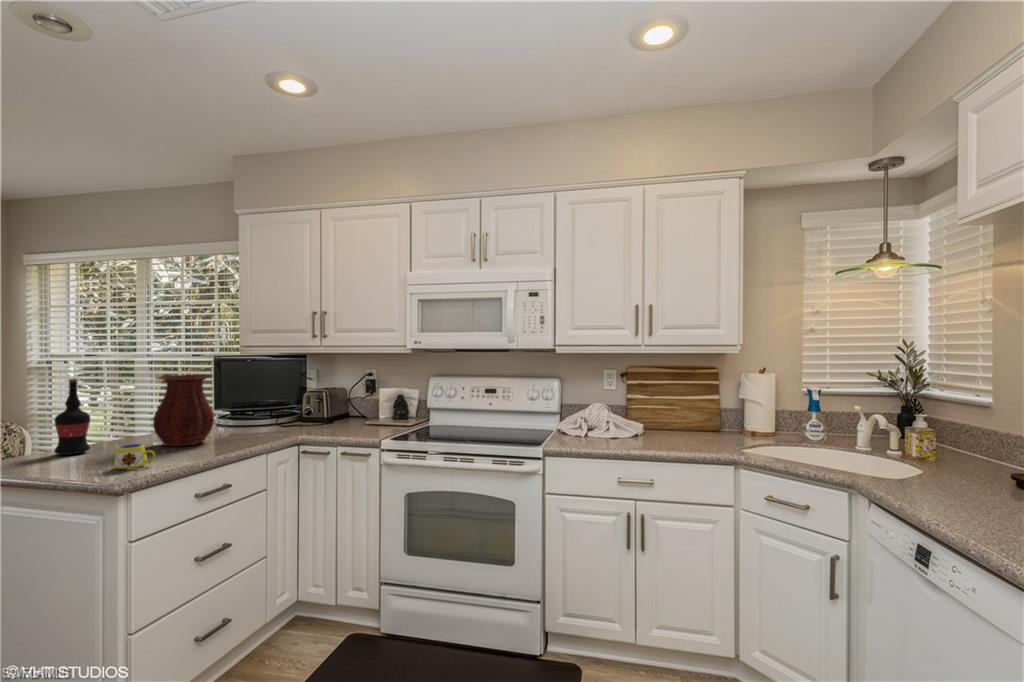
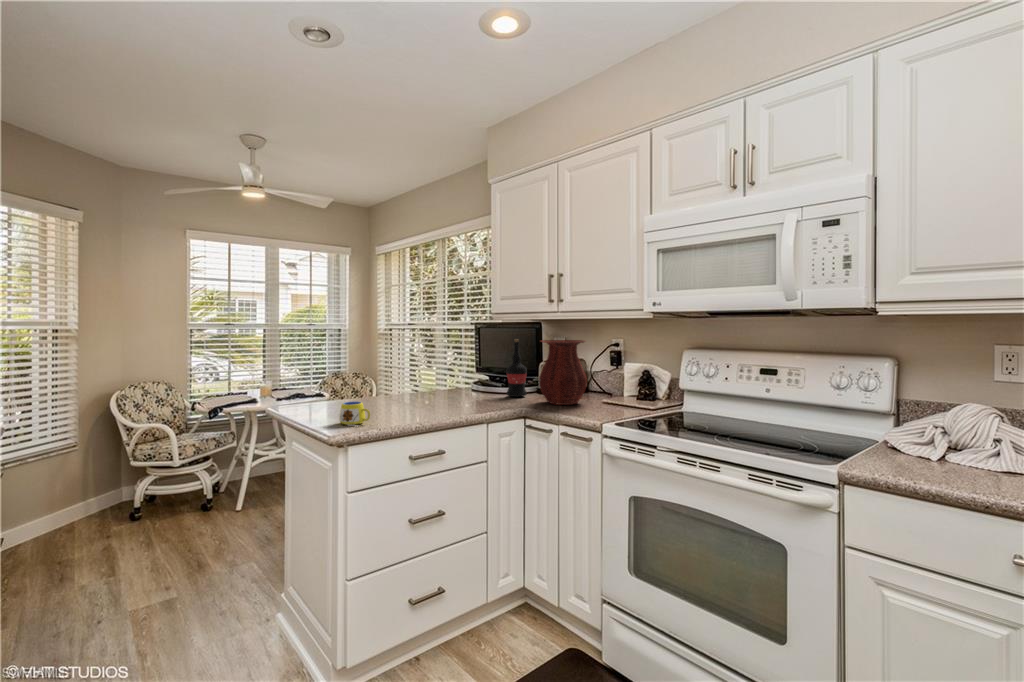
vase: present [153,375,215,446] -> present [539,340,587,405]
wine bottle: present [54,378,90,455] -> present [506,339,527,397]

